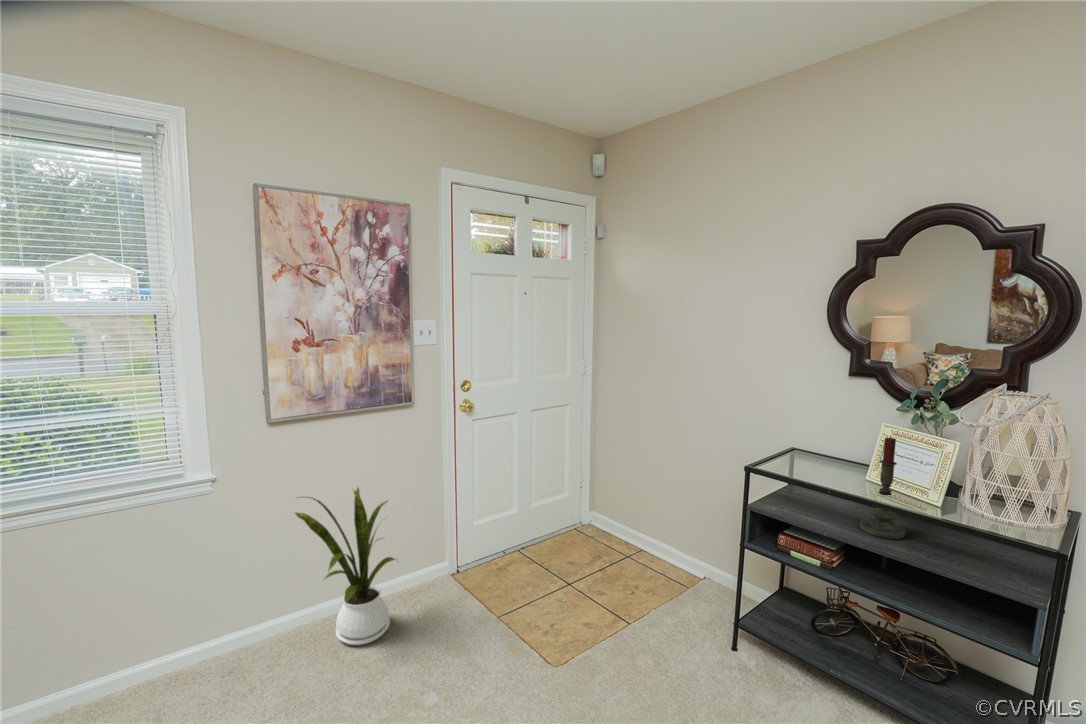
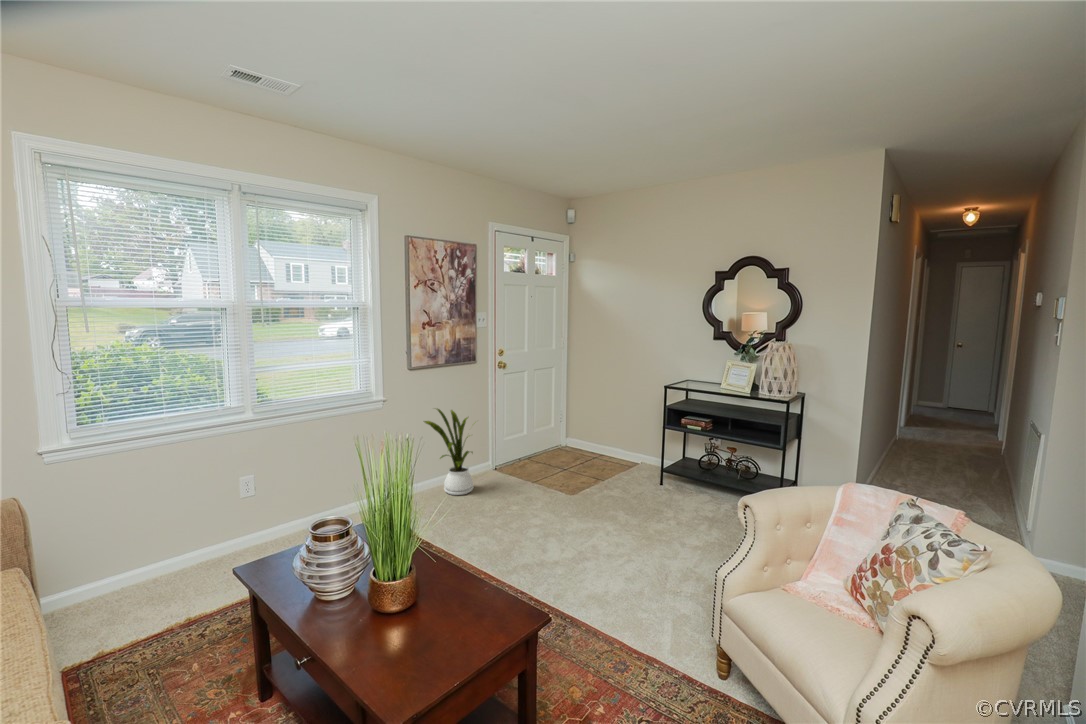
candle: present [860,436,905,539] -> none [718,364,738,411]

